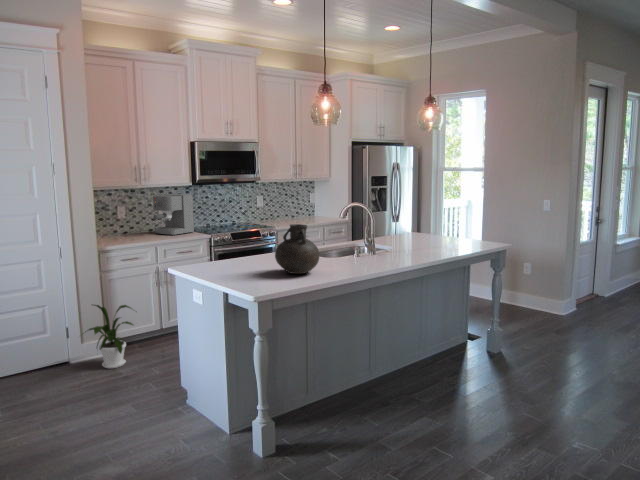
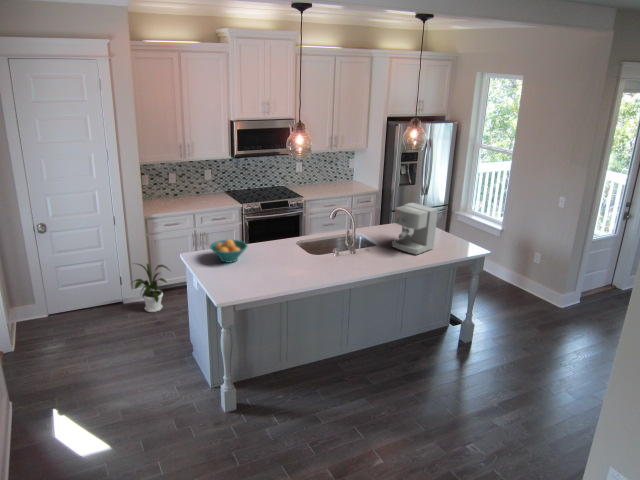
coffee maker: present [153,194,194,235] -> present [392,203,438,255]
vase: present [275,224,319,274] -> none [253,235,289,277]
fruit bowl: none [211,241,258,269] -> present [210,239,247,263]

